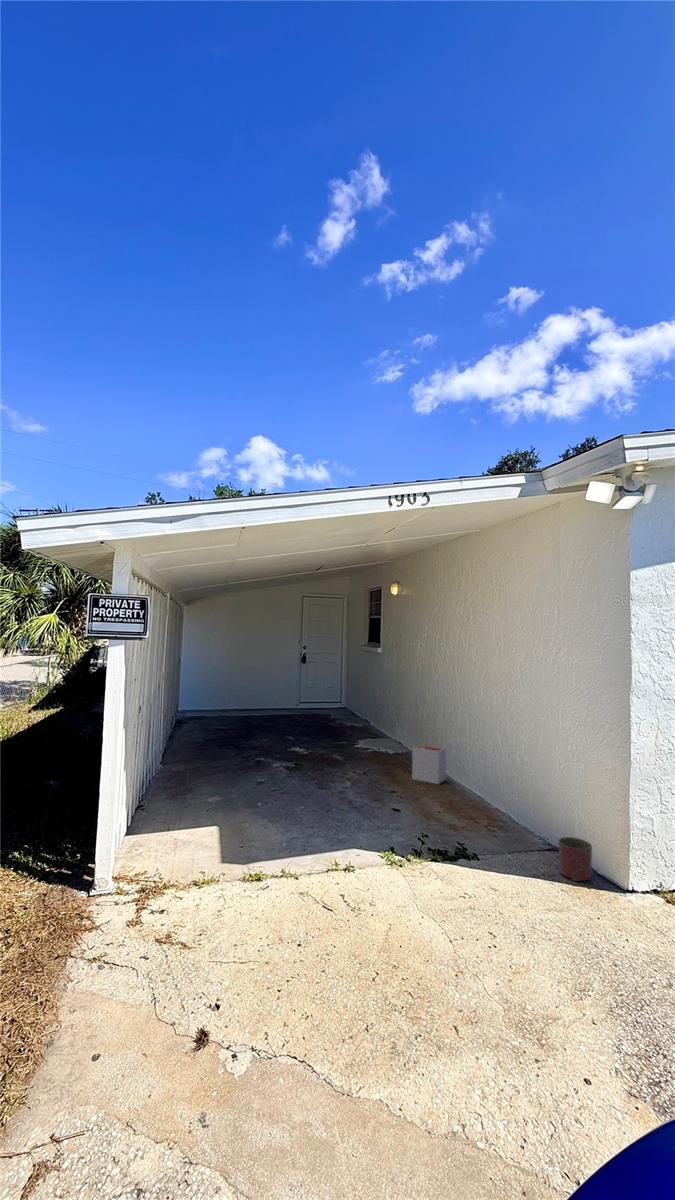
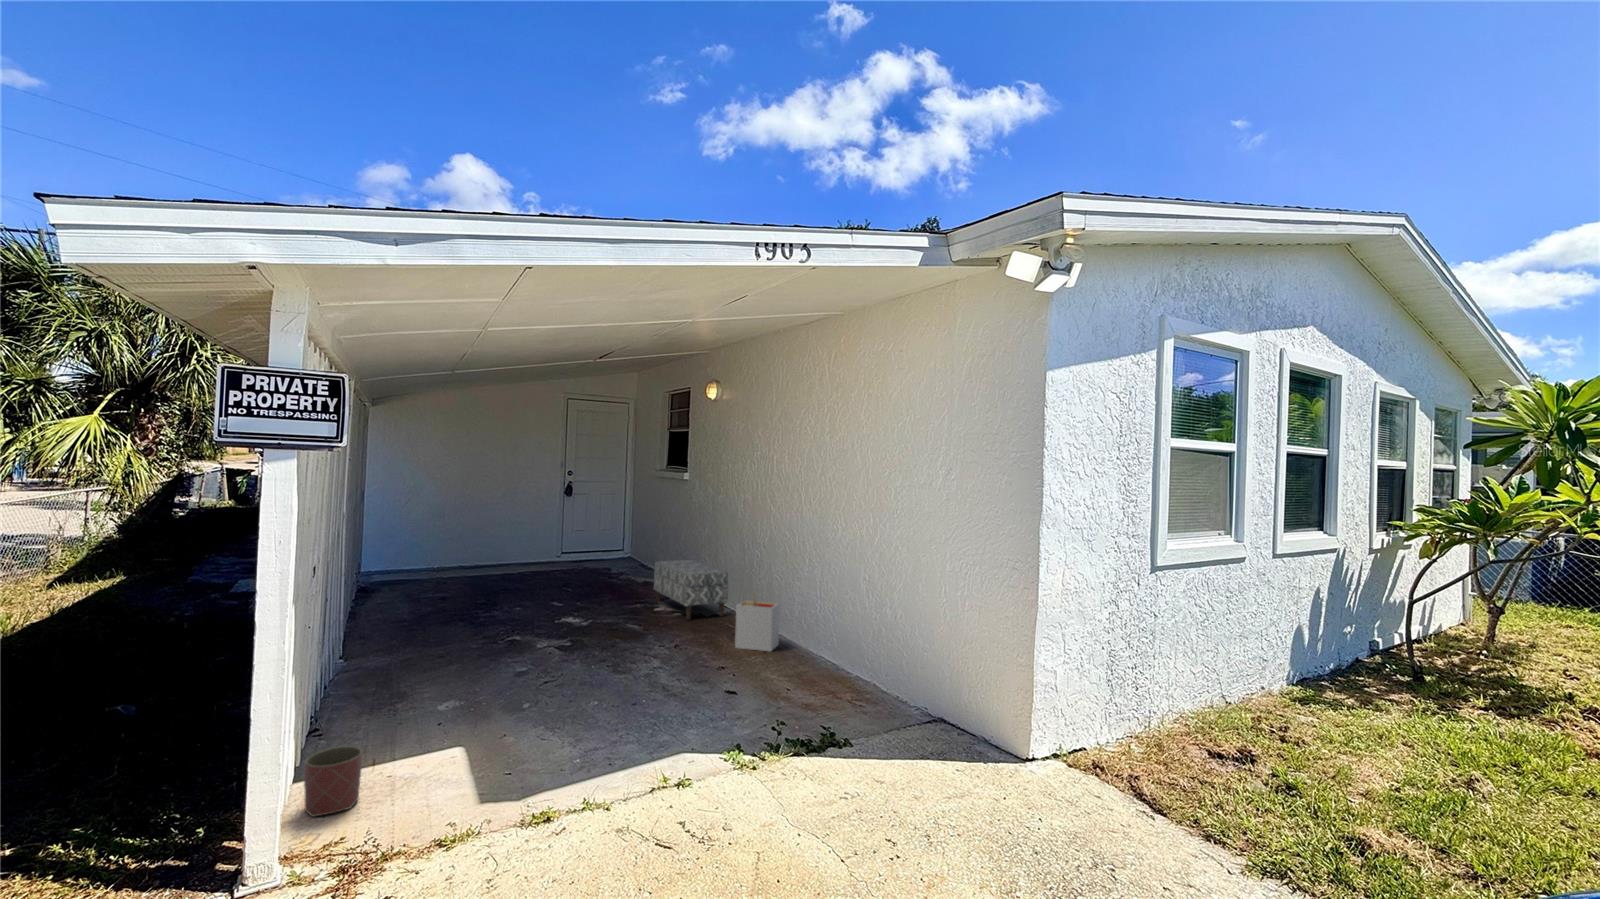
bench: none [363,712,413,756] -> present [654,560,728,620]
planter: present [558,837,592,881] -> present [304,746,363,817]

